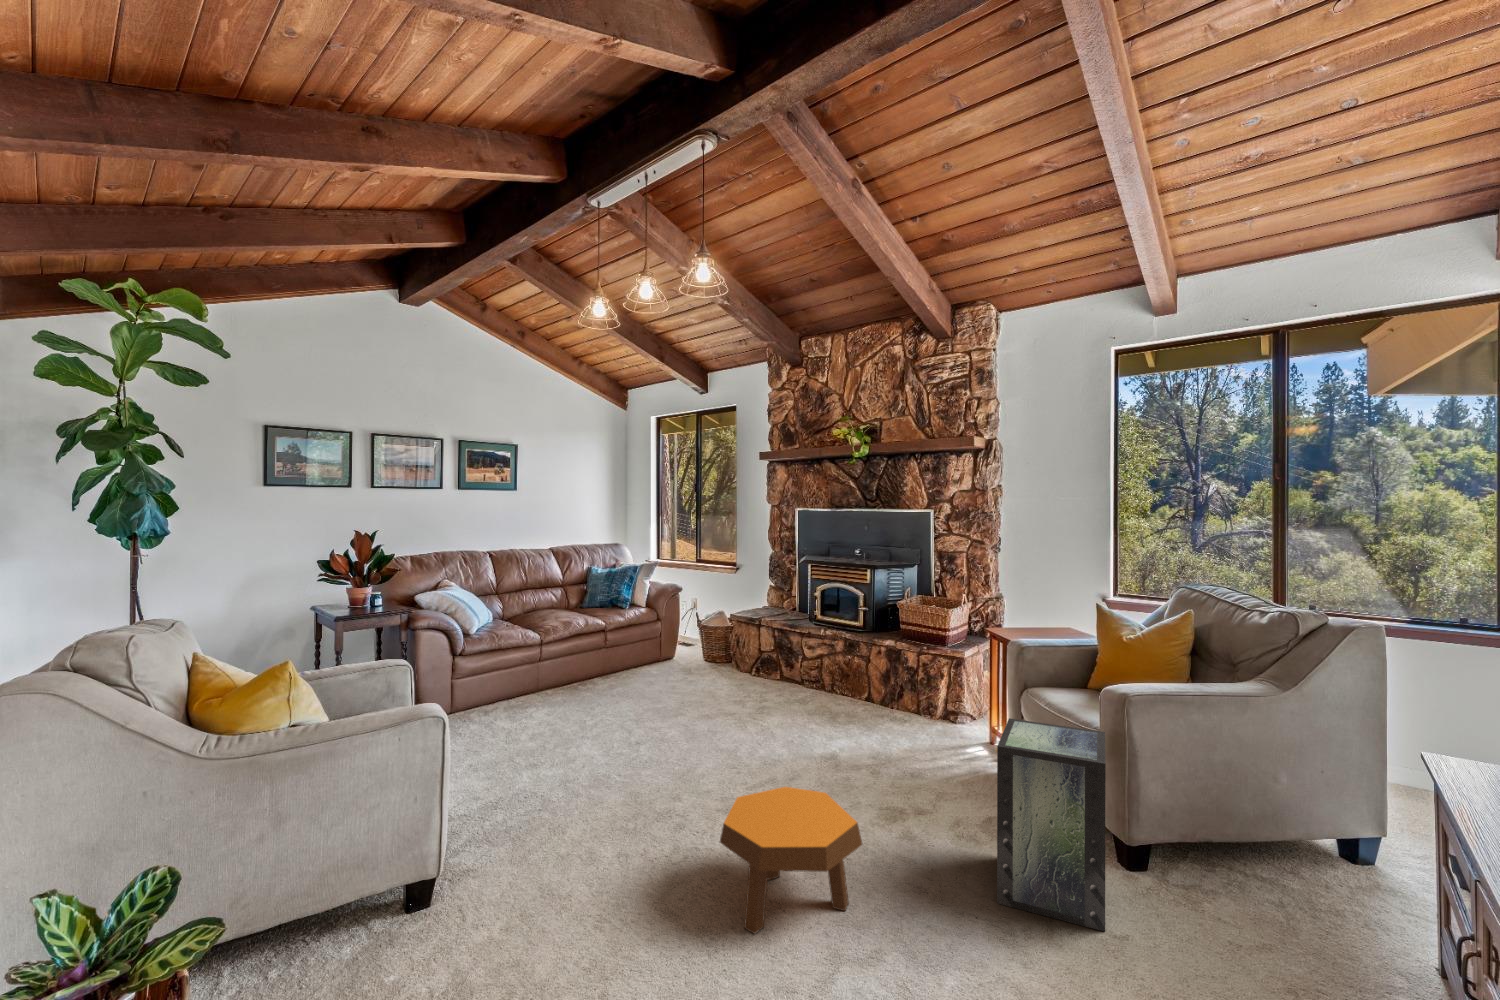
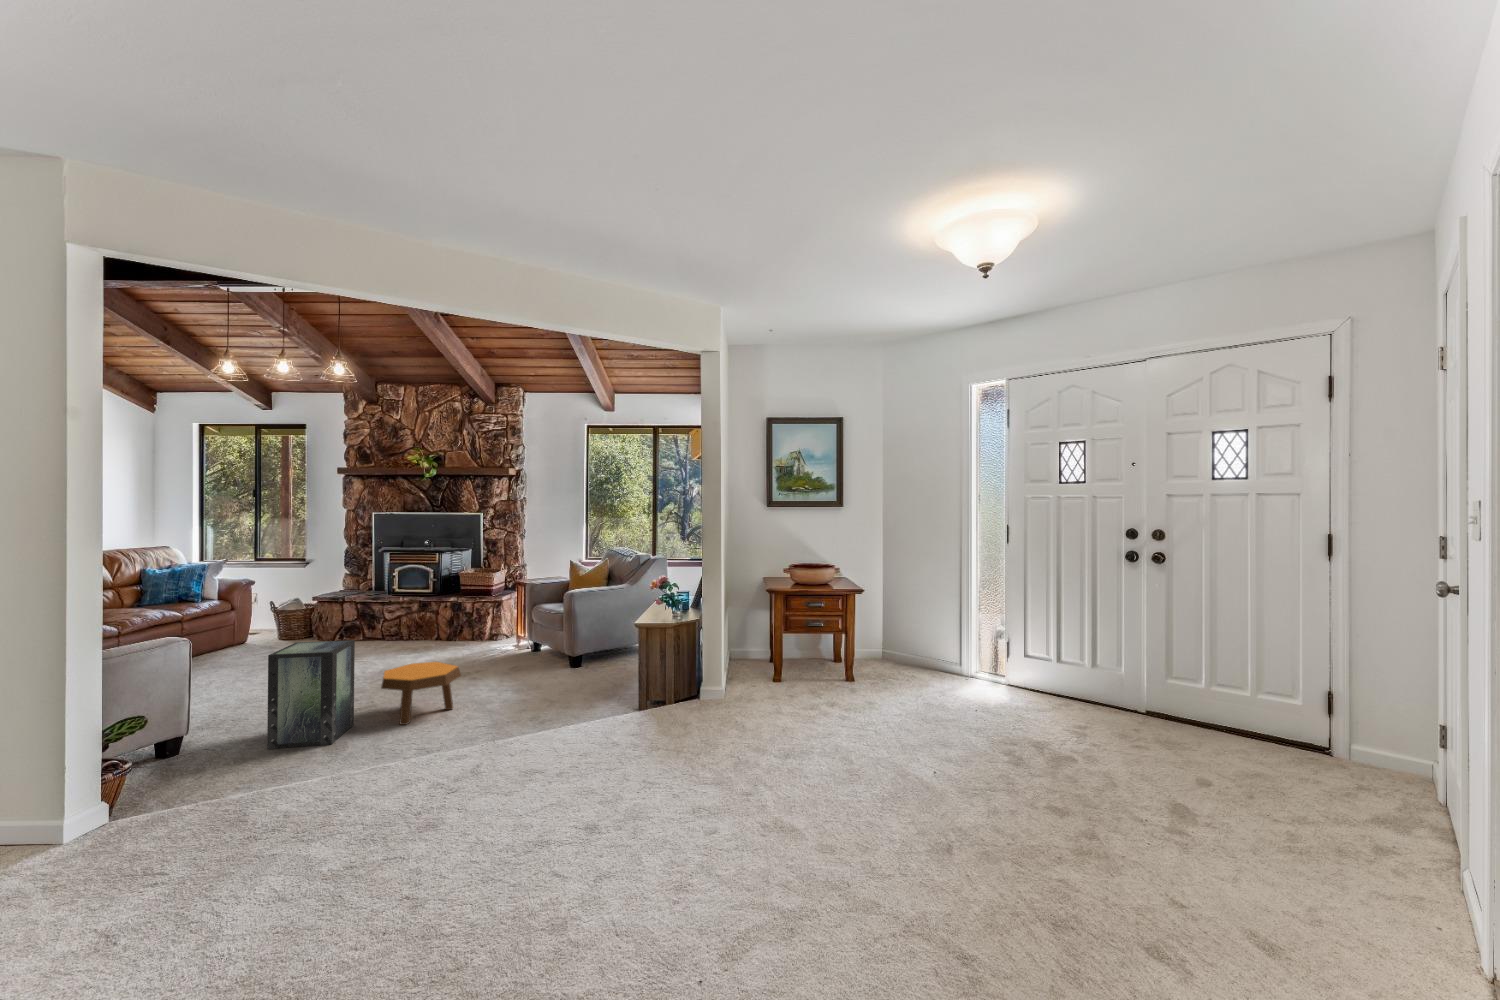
storage box: present [997,718,1106,932] -> present [267,640,355,749]

